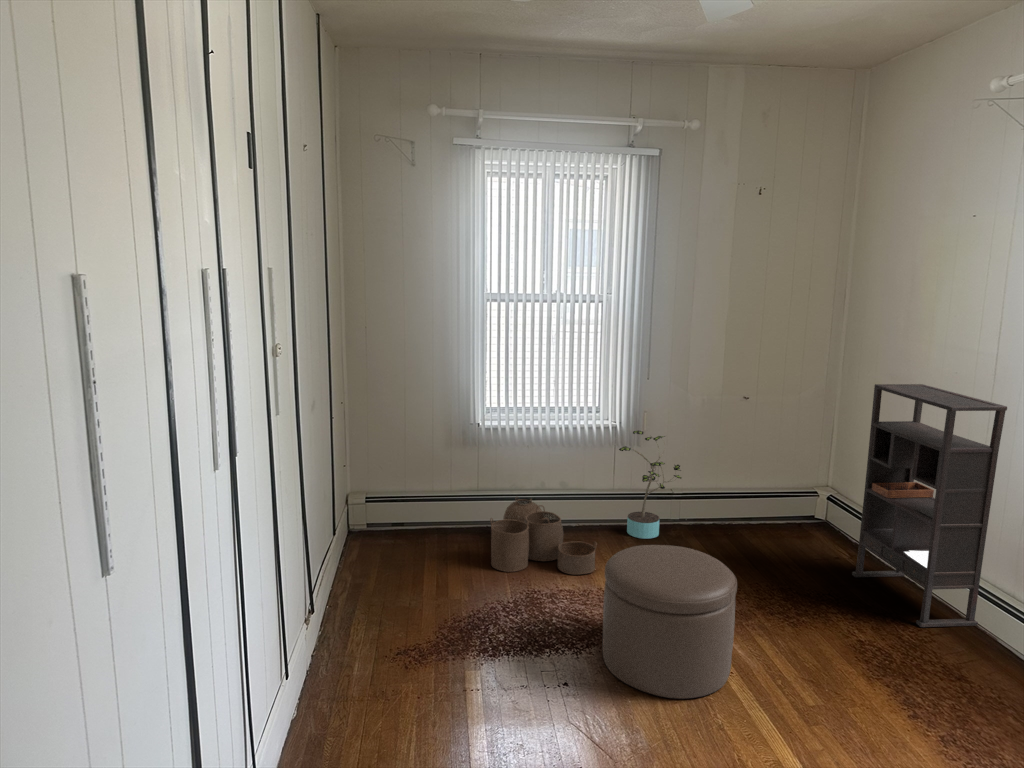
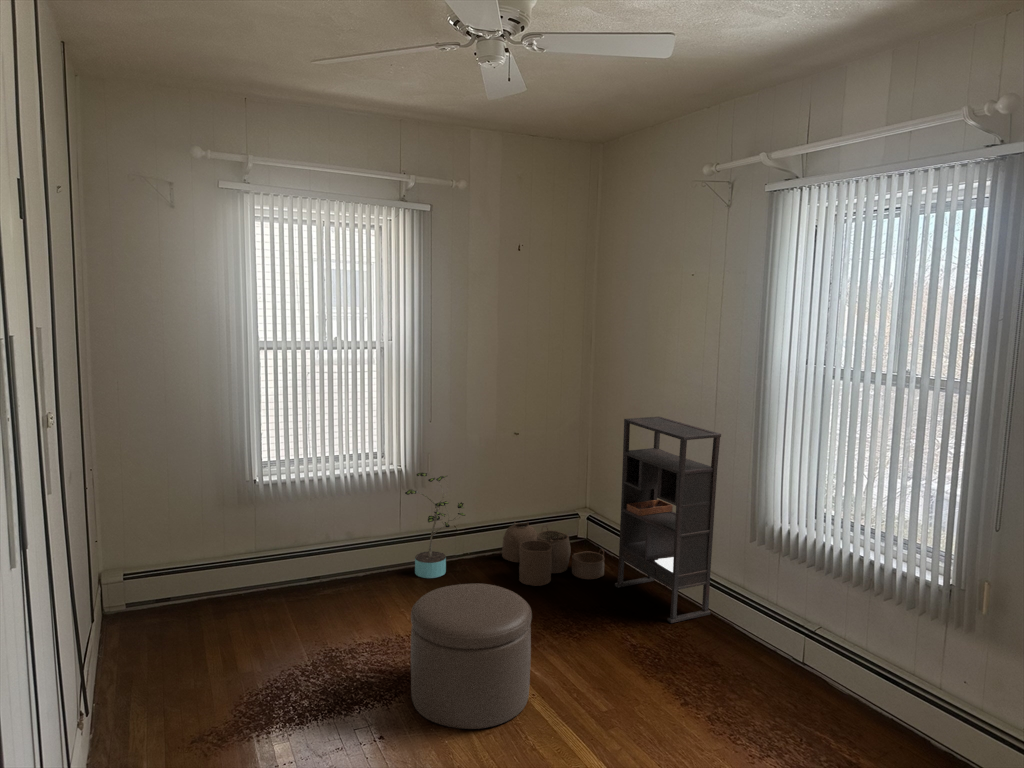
woven basket: present [490,497,597,575] -> present [502,523,604,586]

